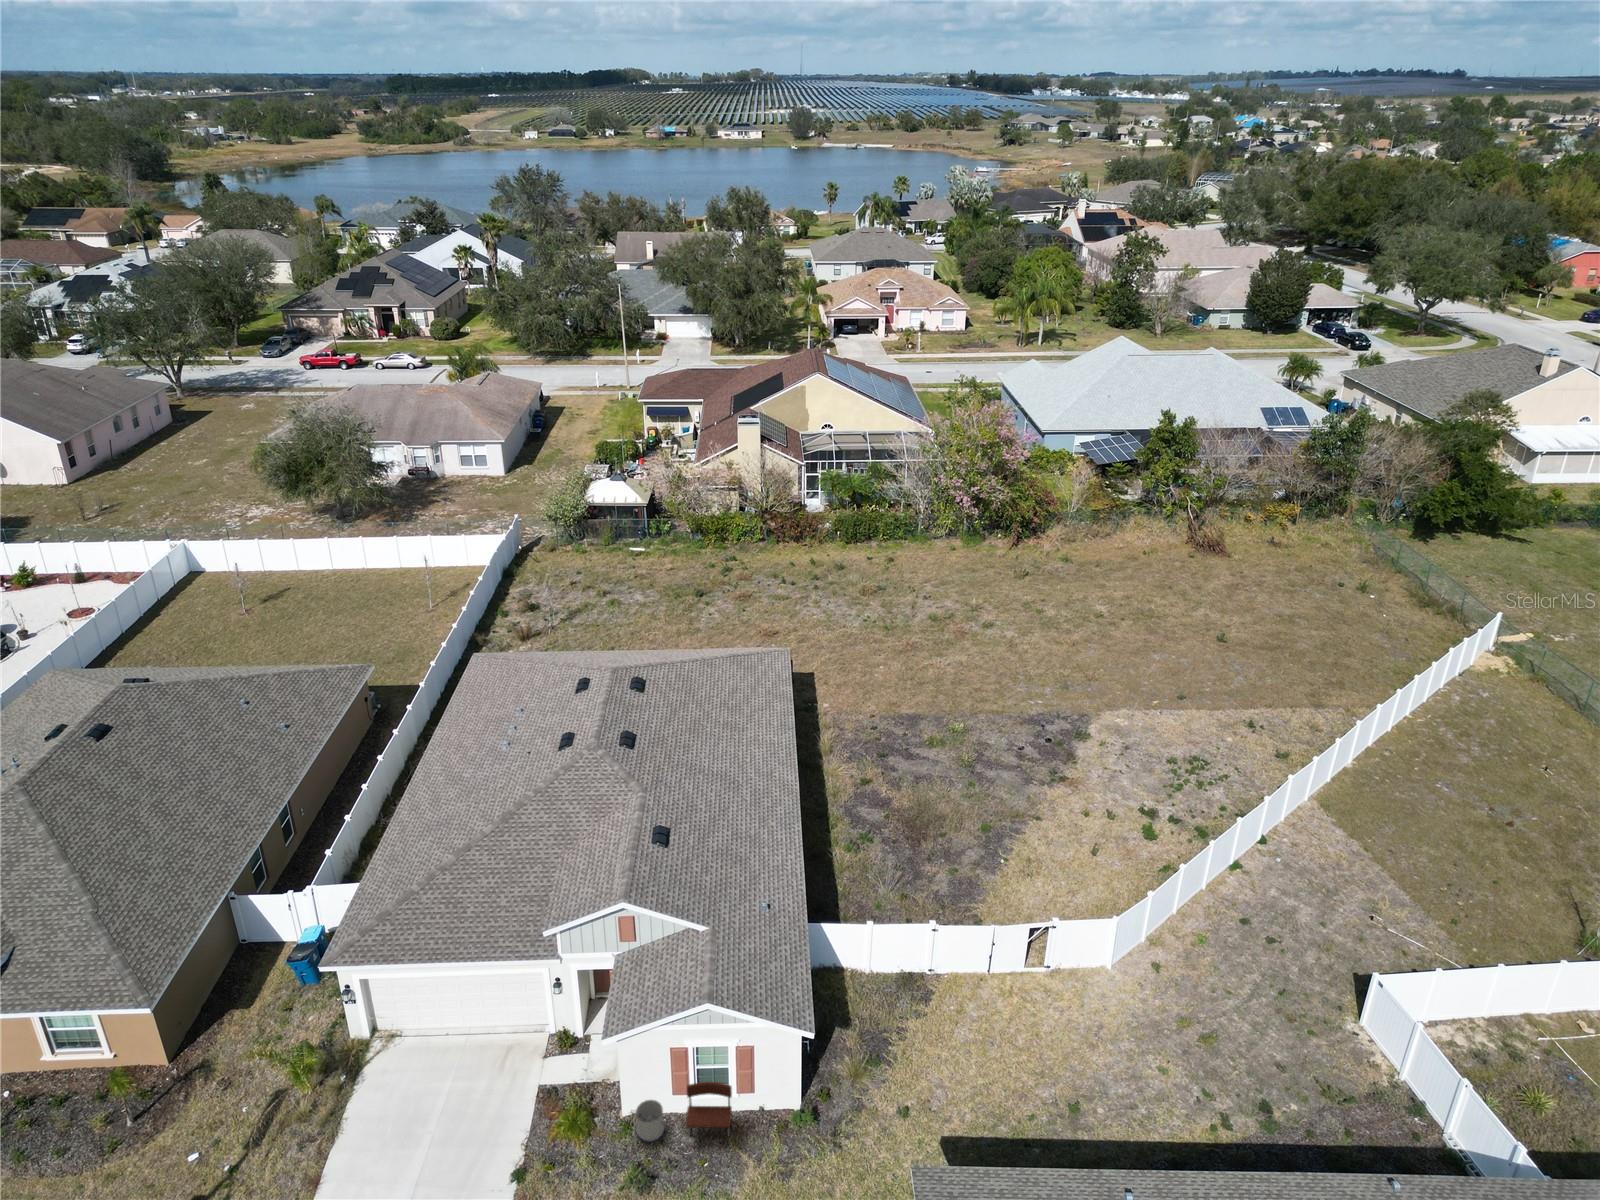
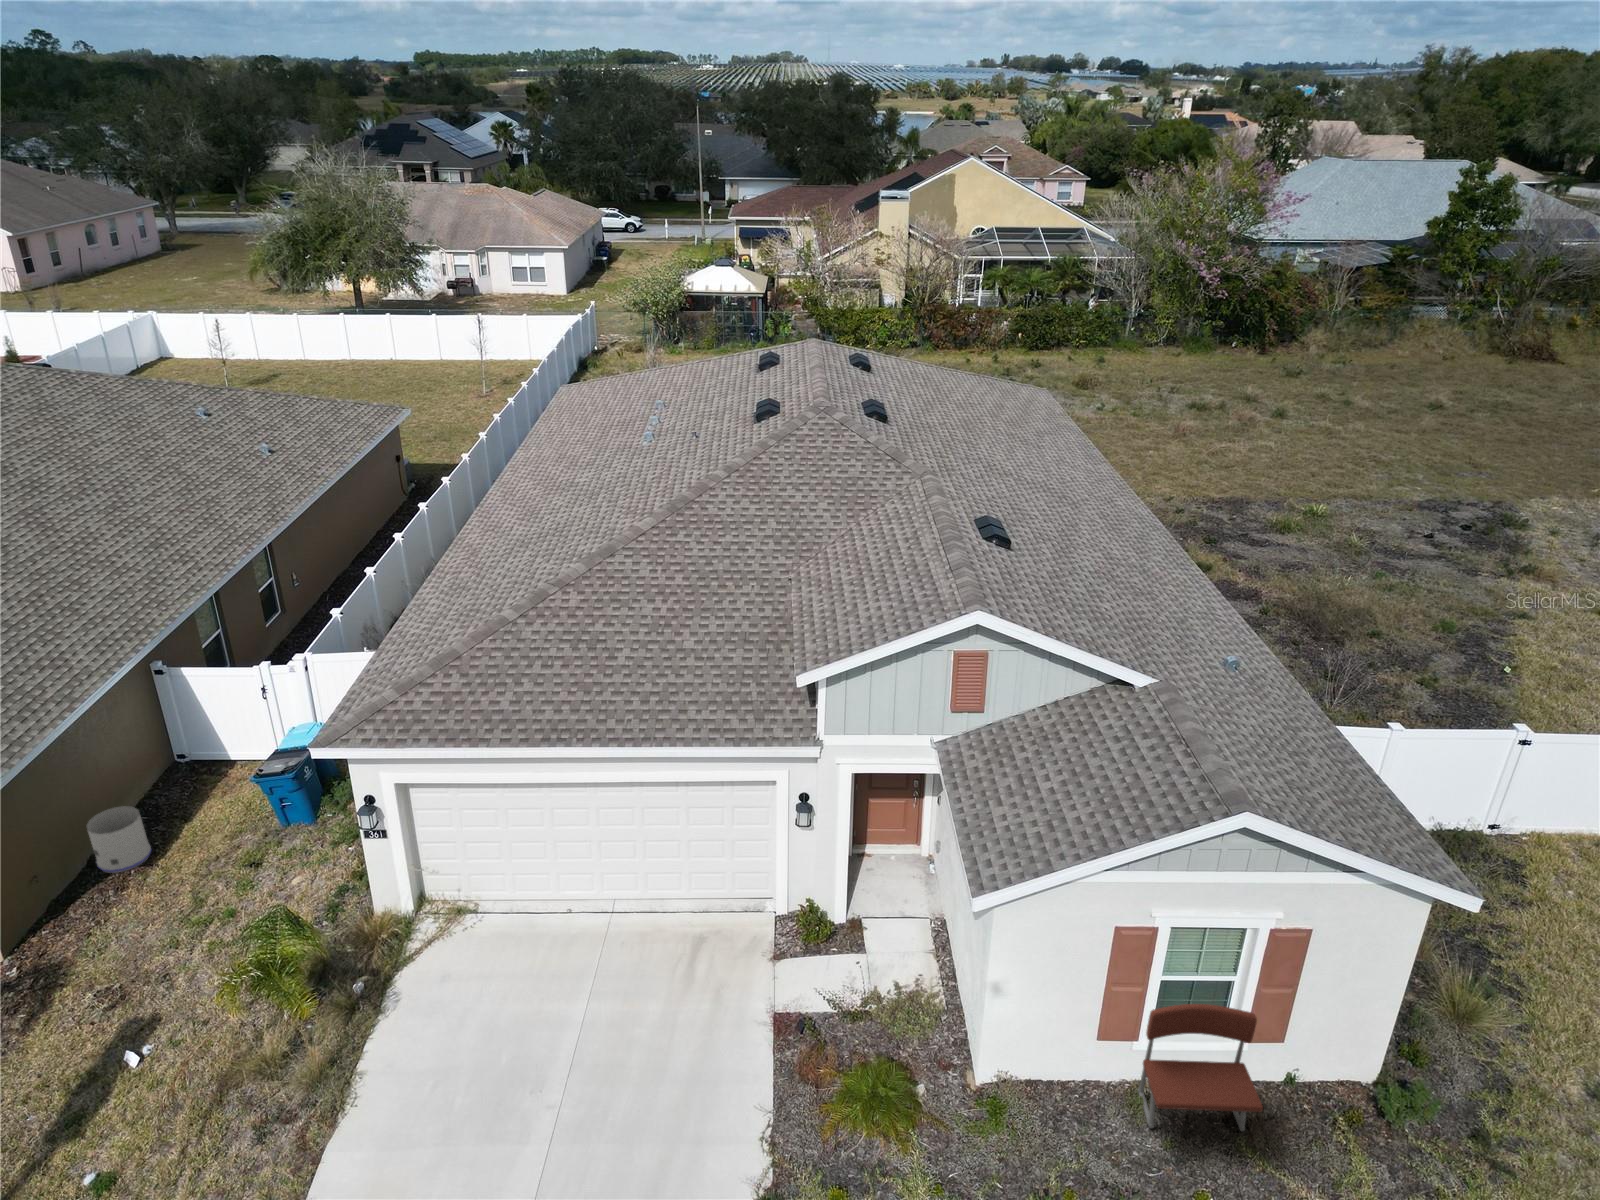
trash can: present [636,1100,664,1142] -> present [87,806,152,873]

